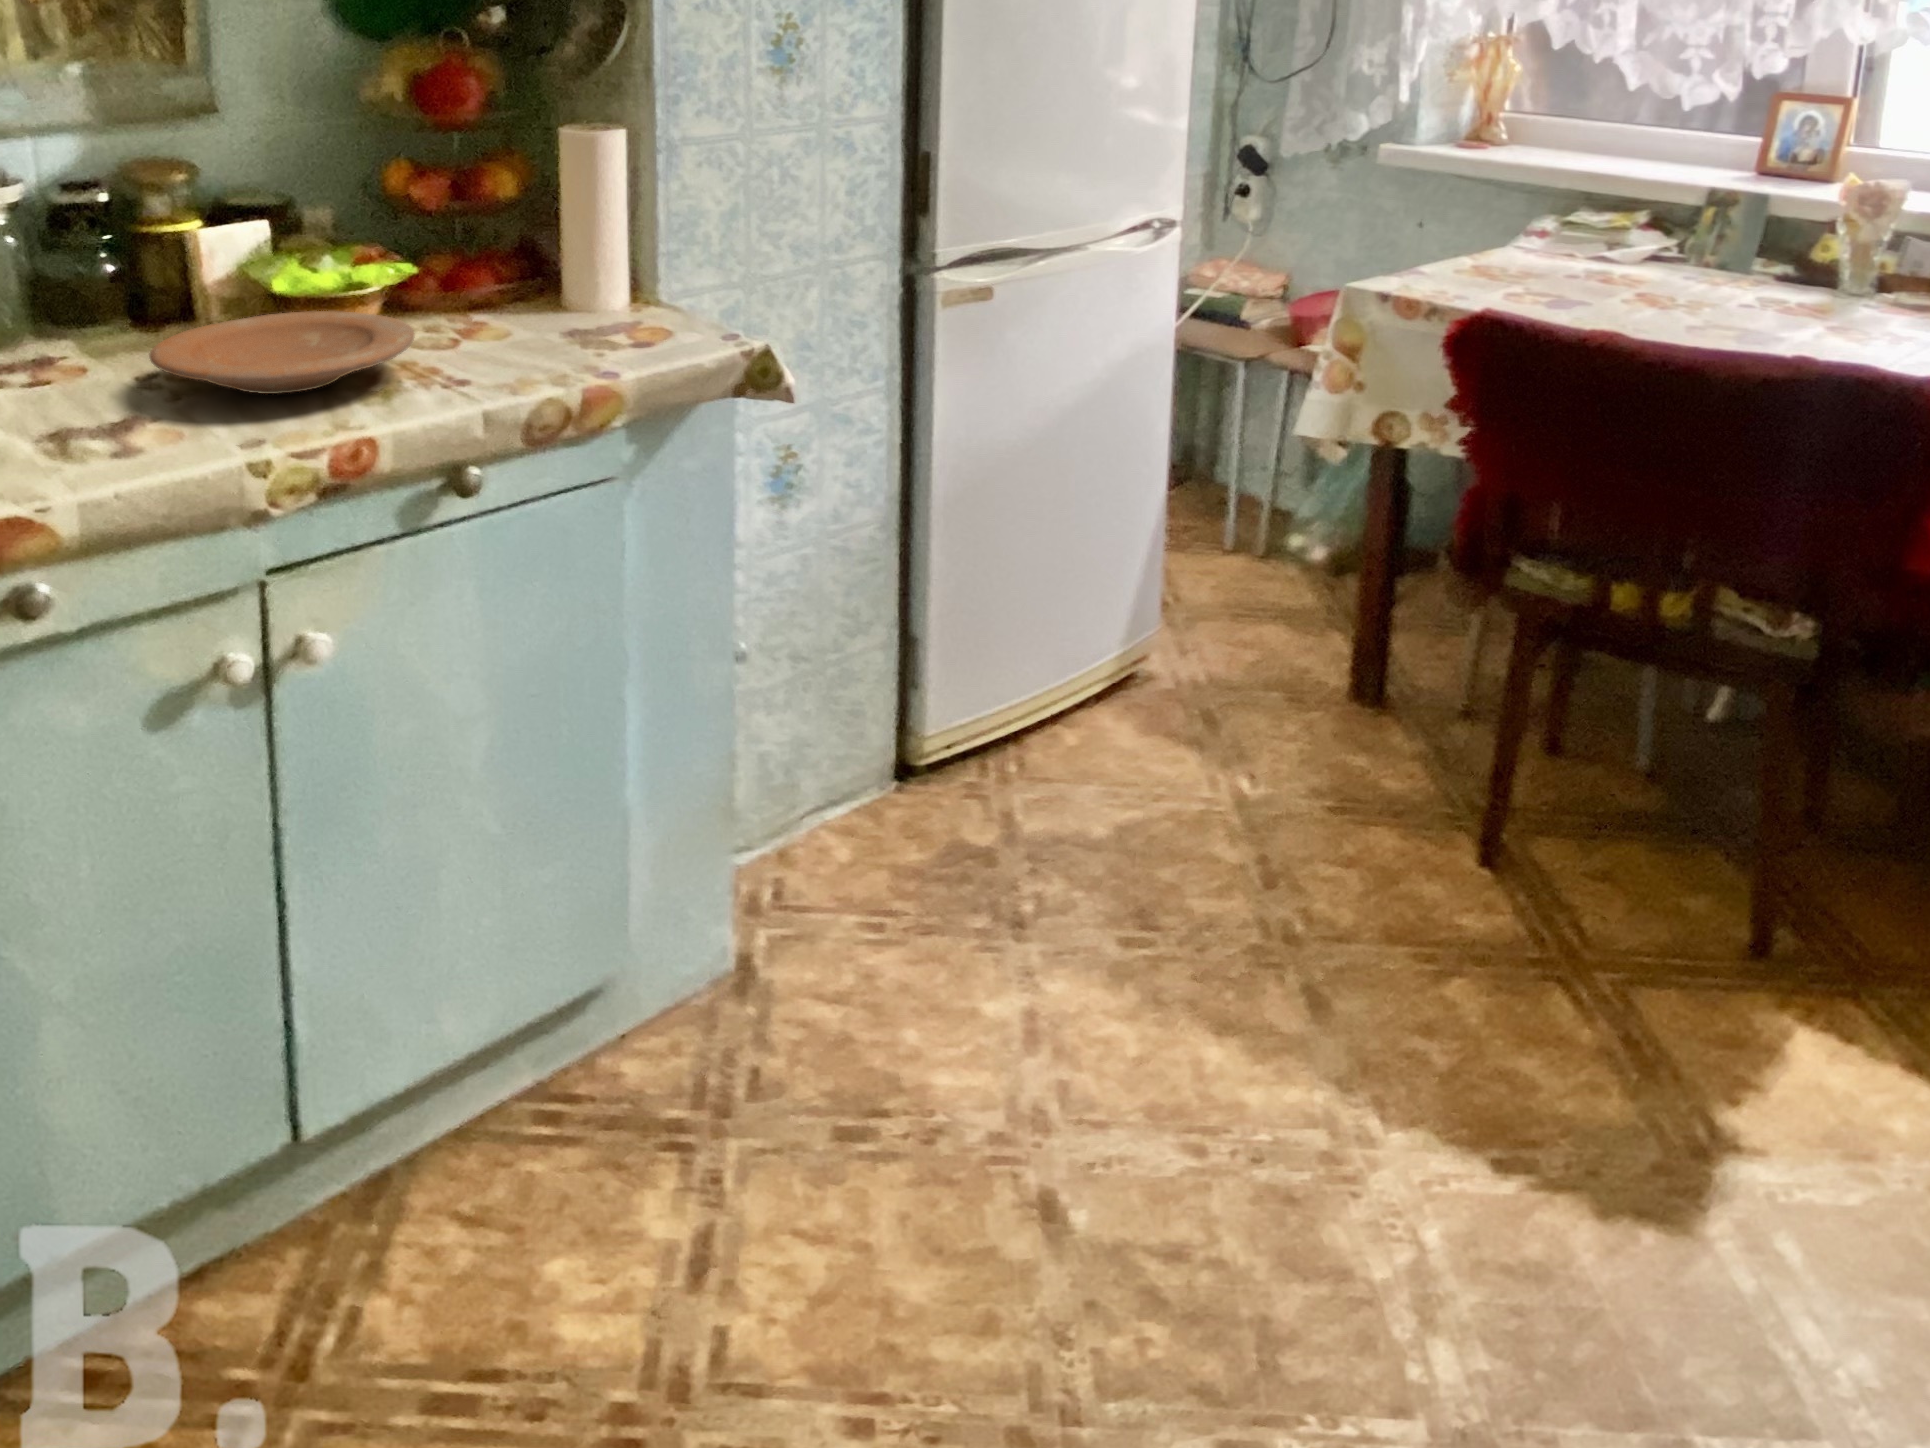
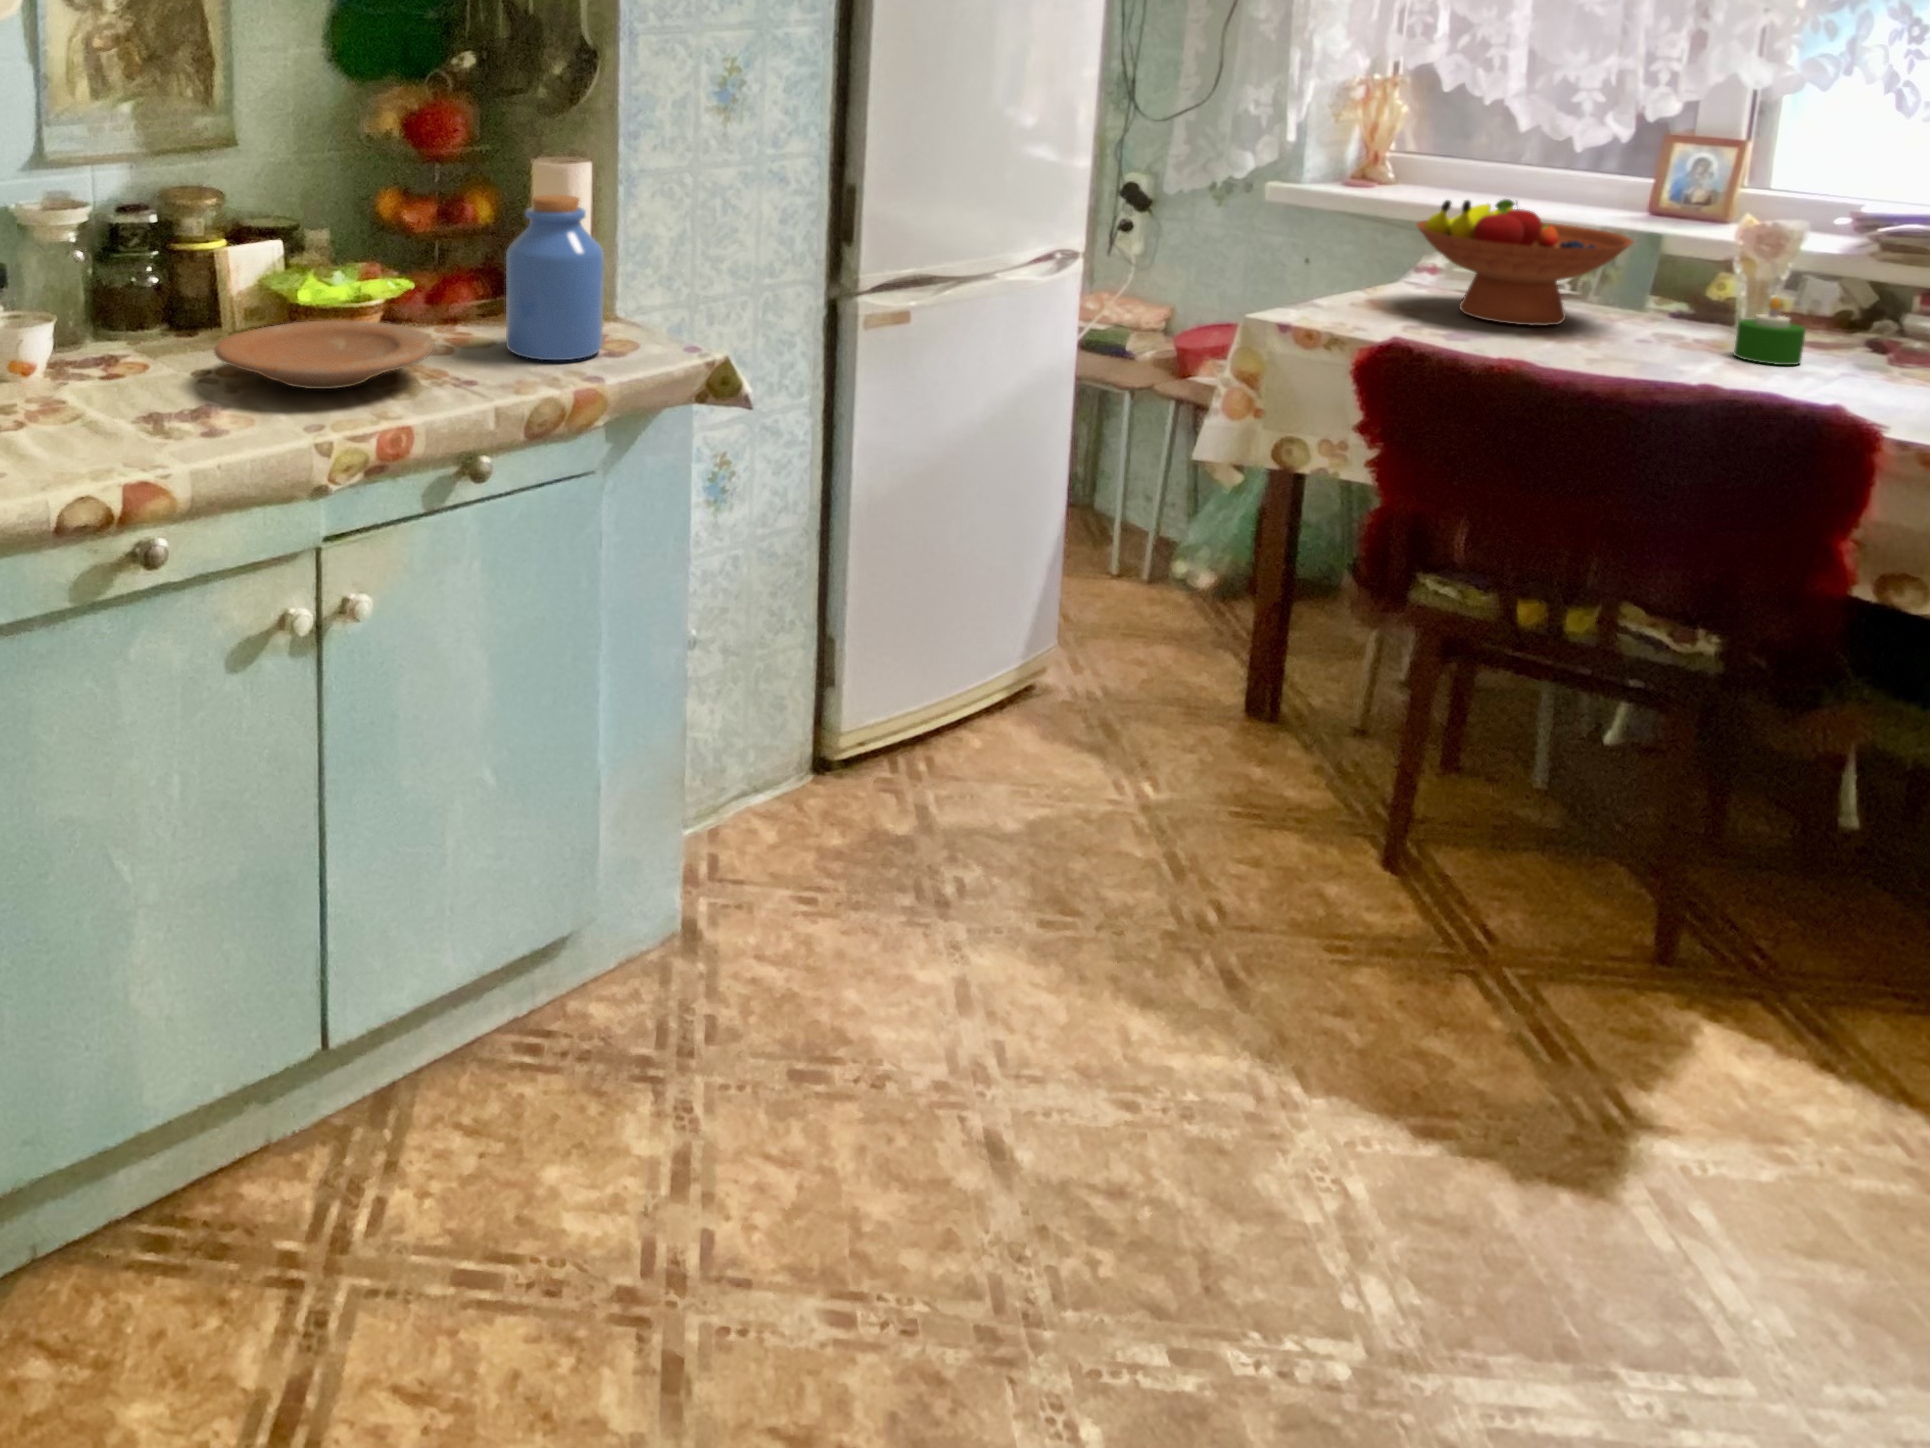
fruit bowl: none [1526,159,1740,290] -> present [1417,199,1633,326]
jar: none [510,166,623,353] -> present [506,195,604,360]
candle: none [1837,258,1907,329] -> present [1734,297,1806,365]

